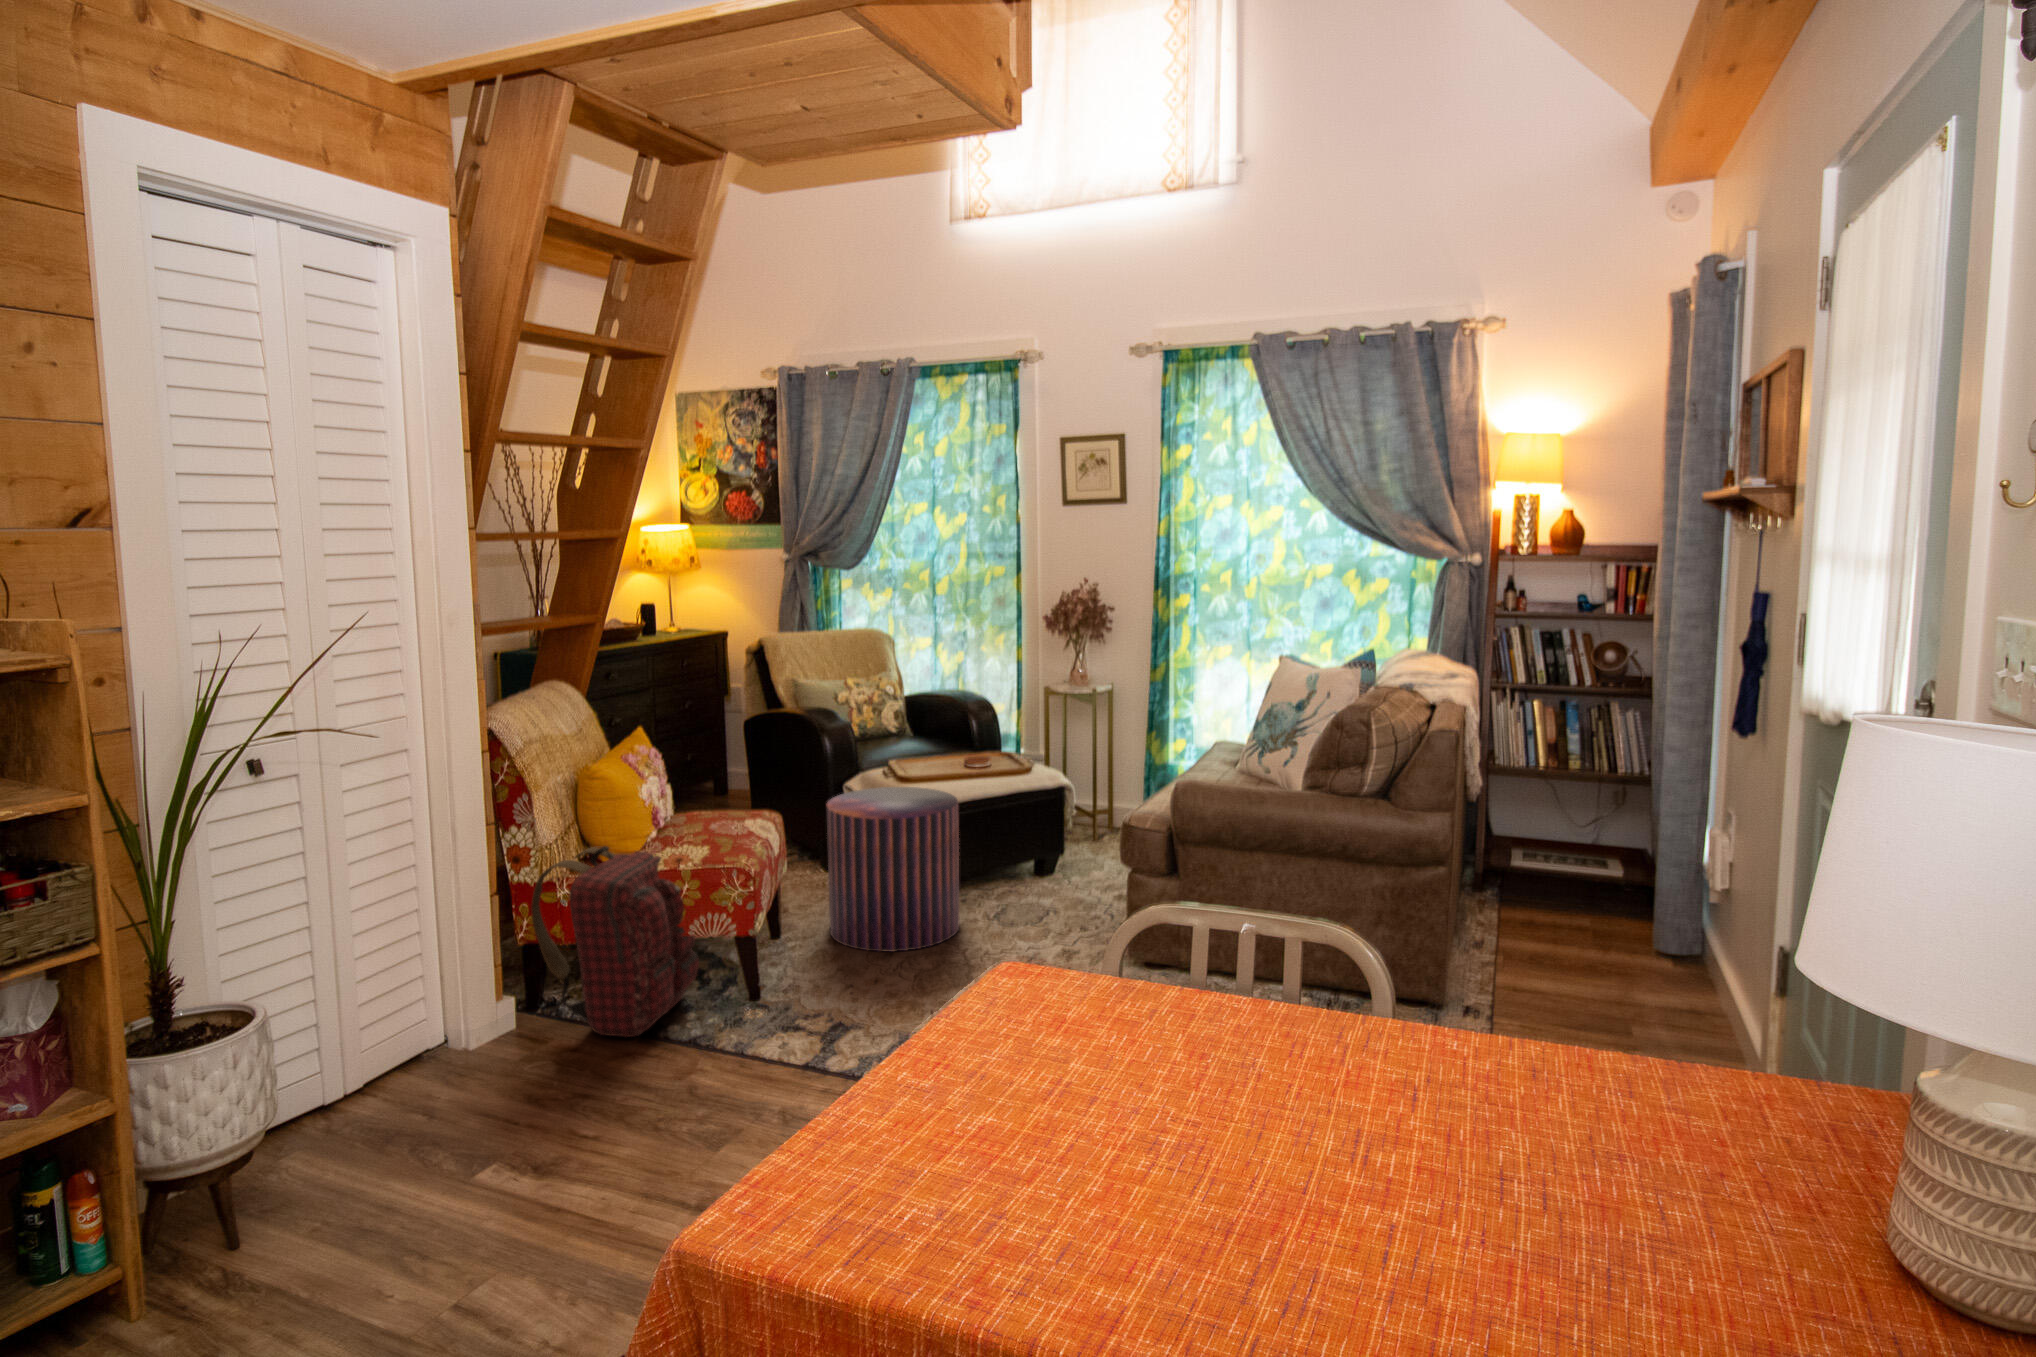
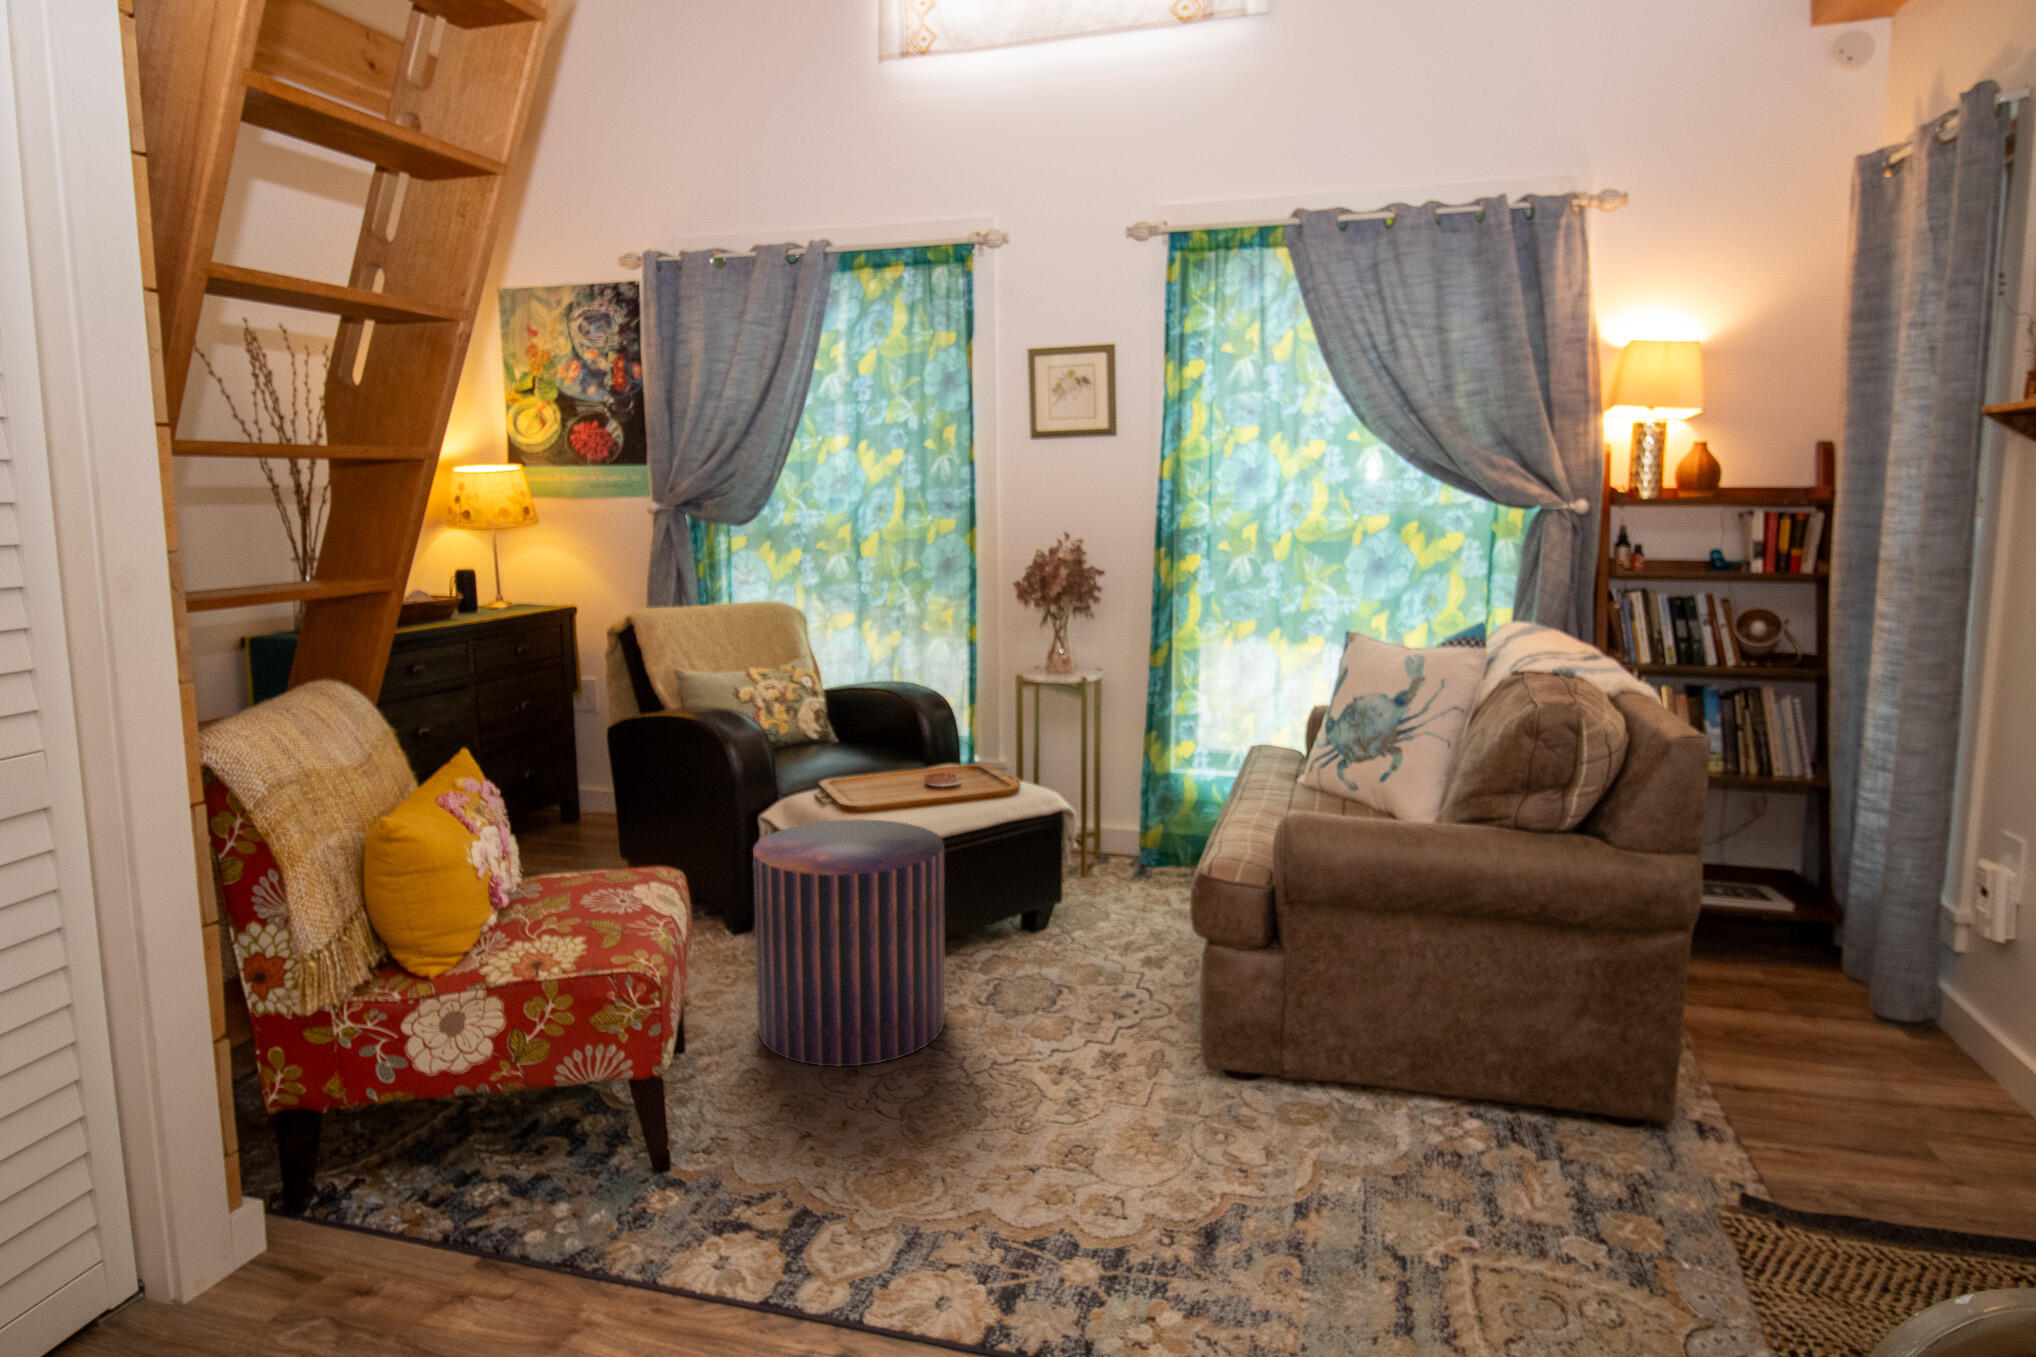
backpack: present [531,846,699,1037] -> none [285,945,573,1265]

